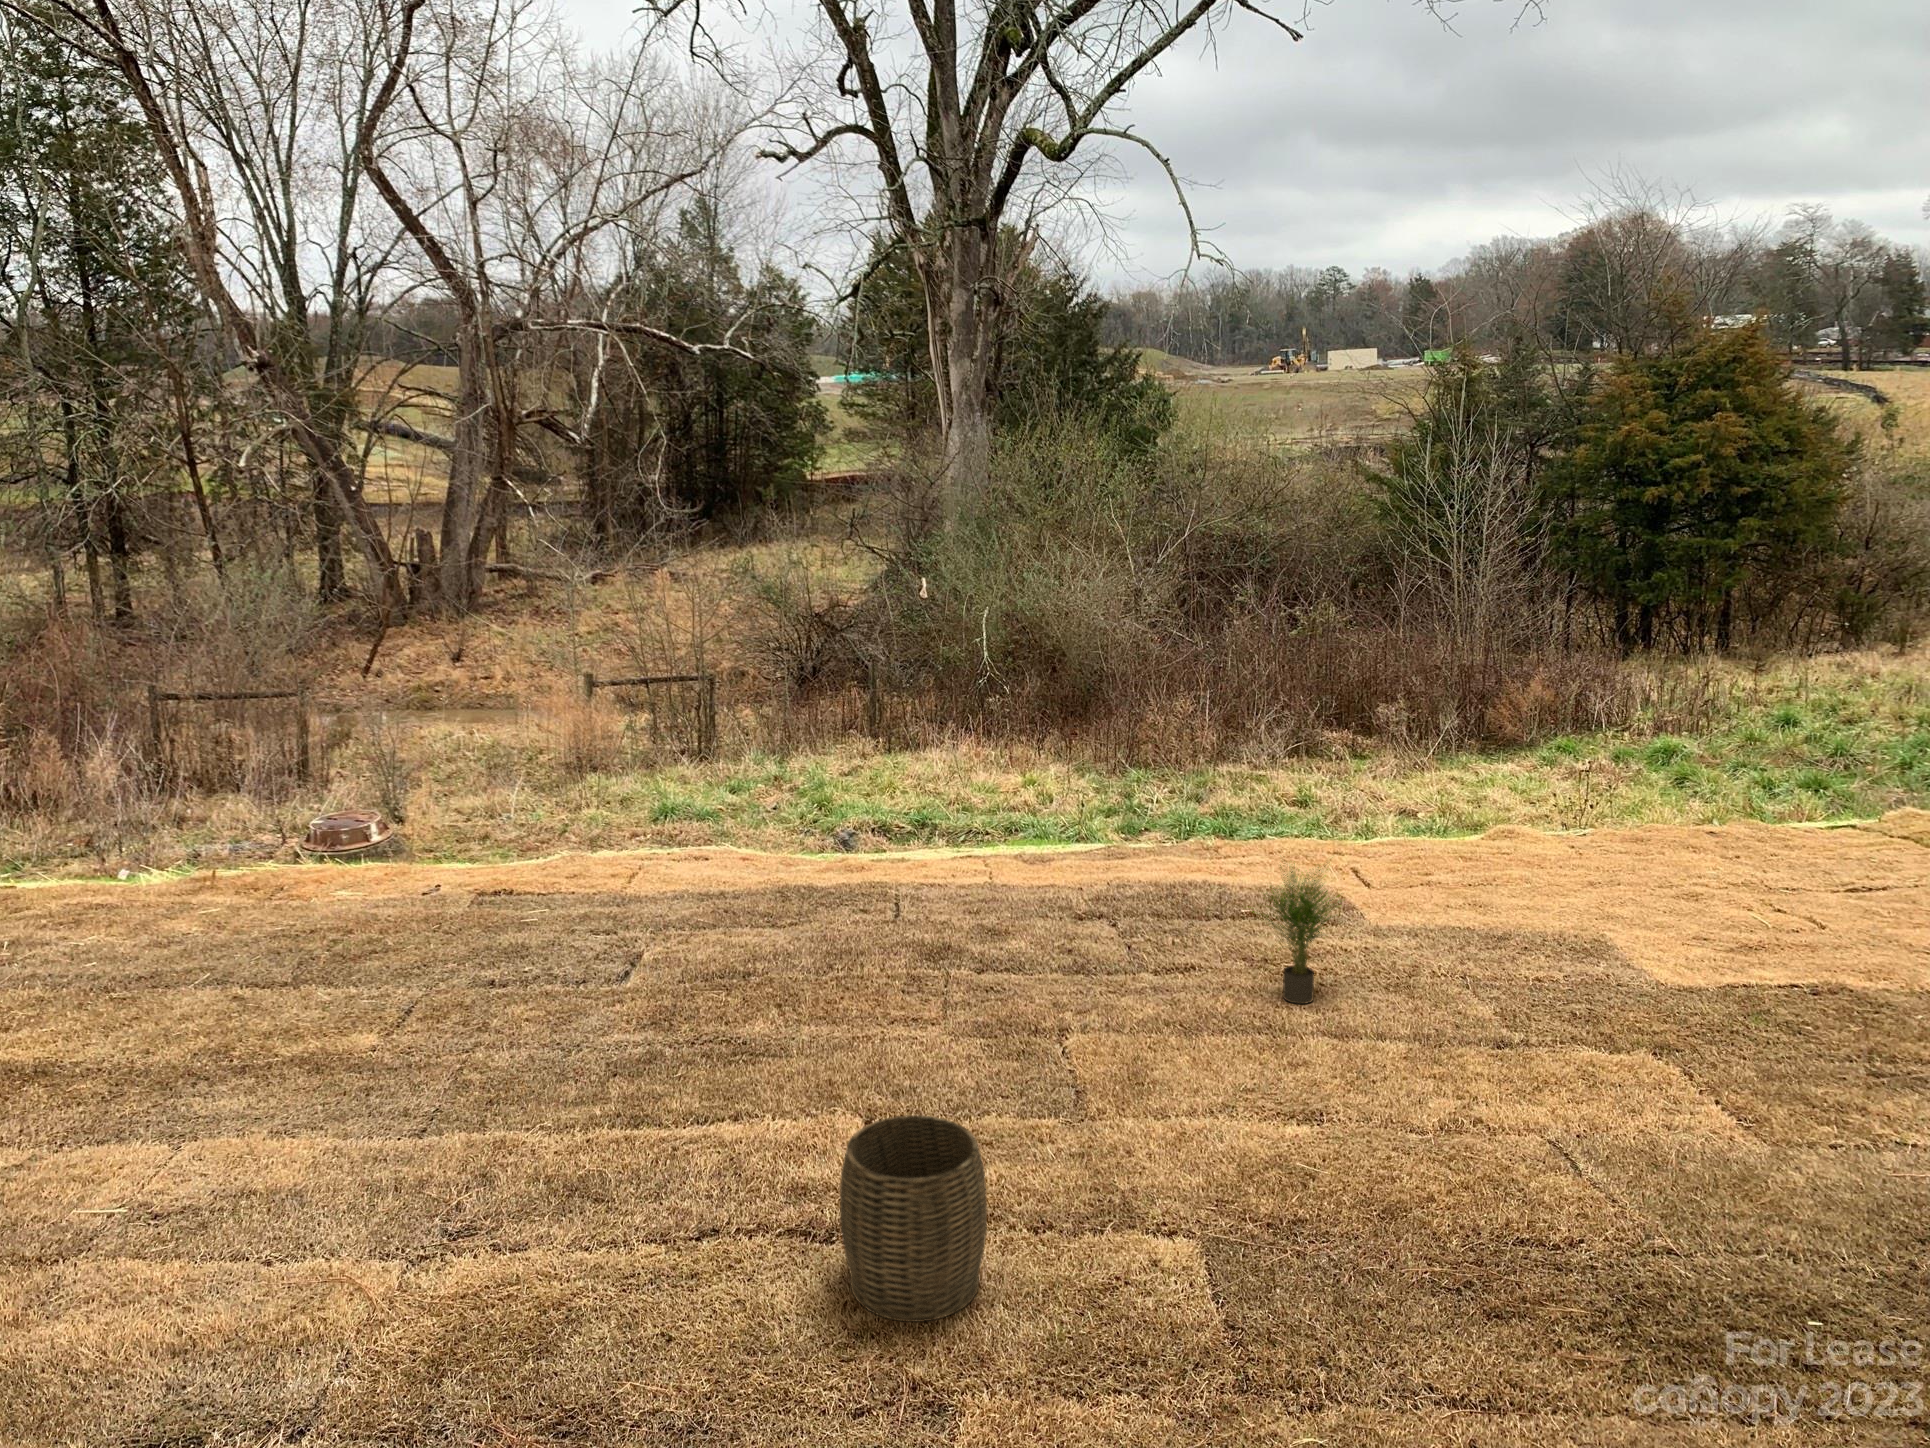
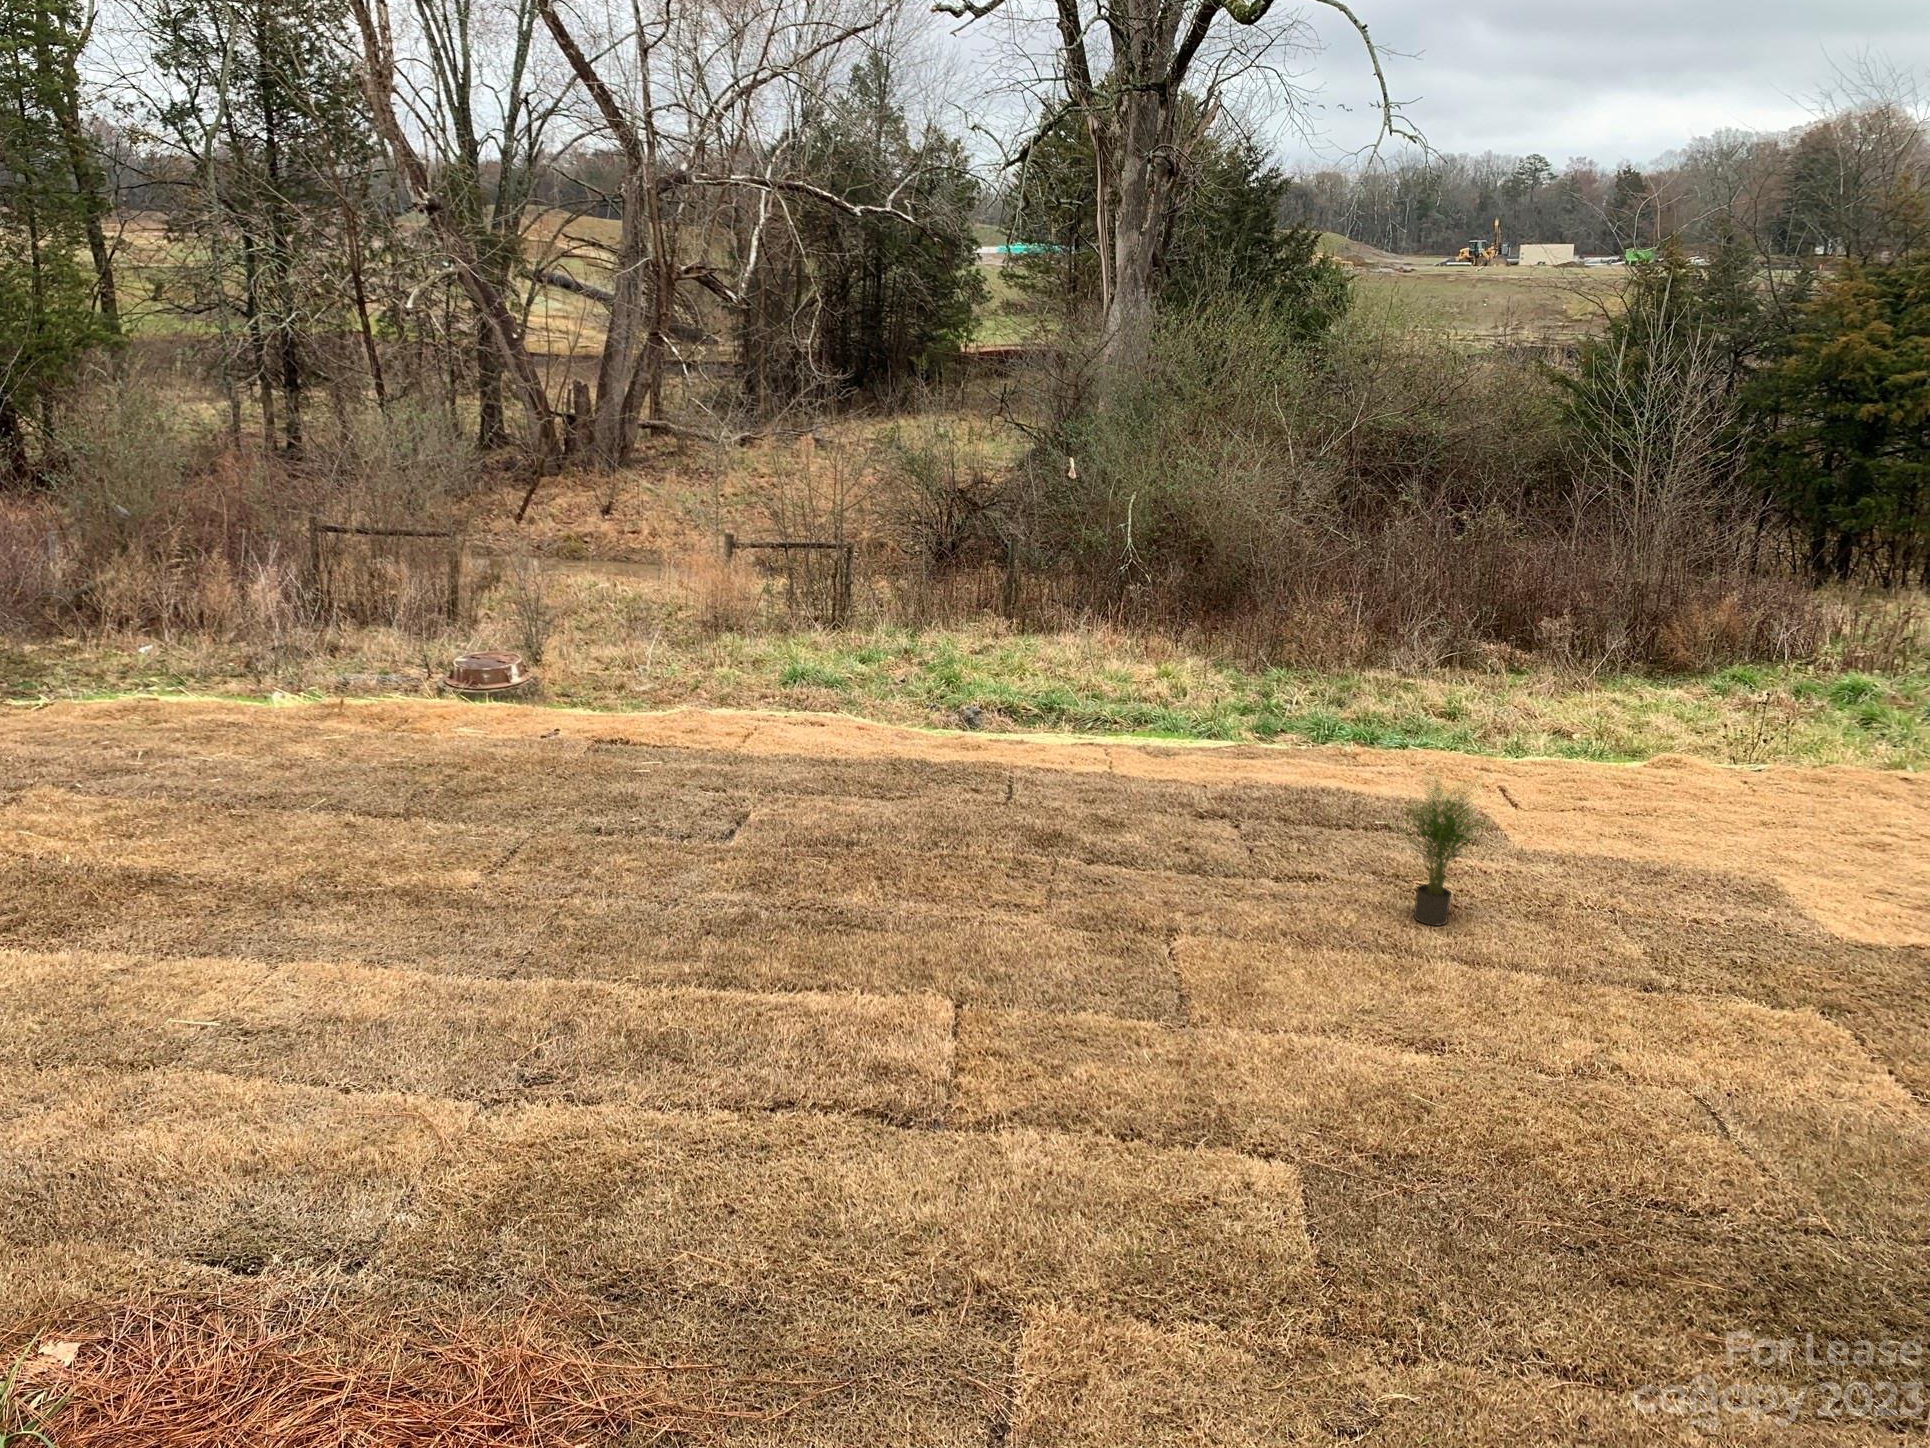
woven basket: present [840,1115,987,1322] -> none [914,1008,1068,1221]

